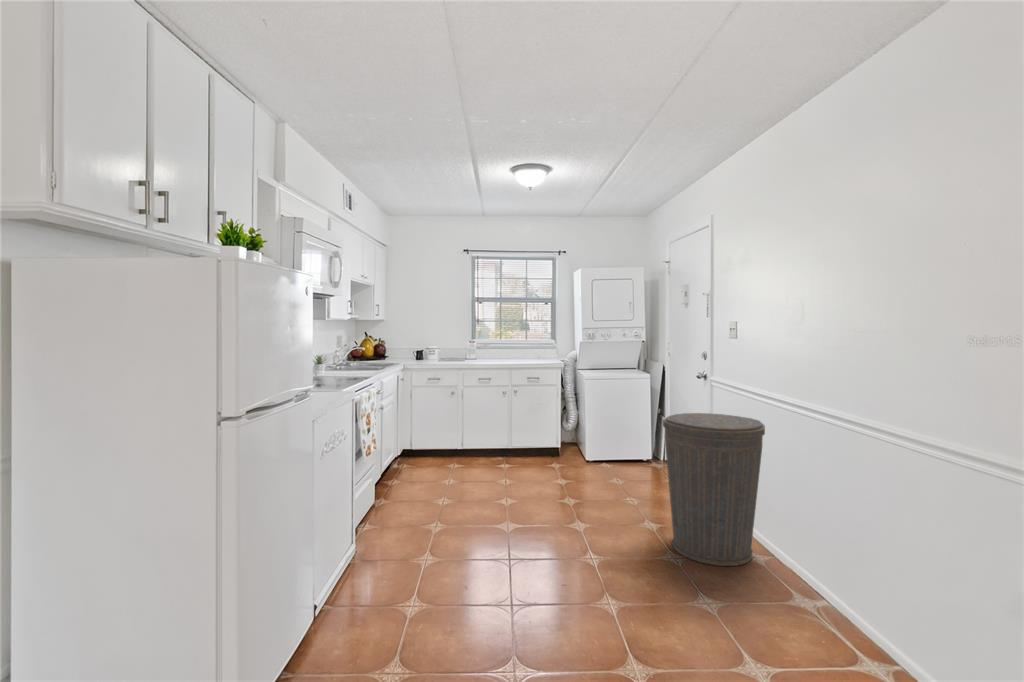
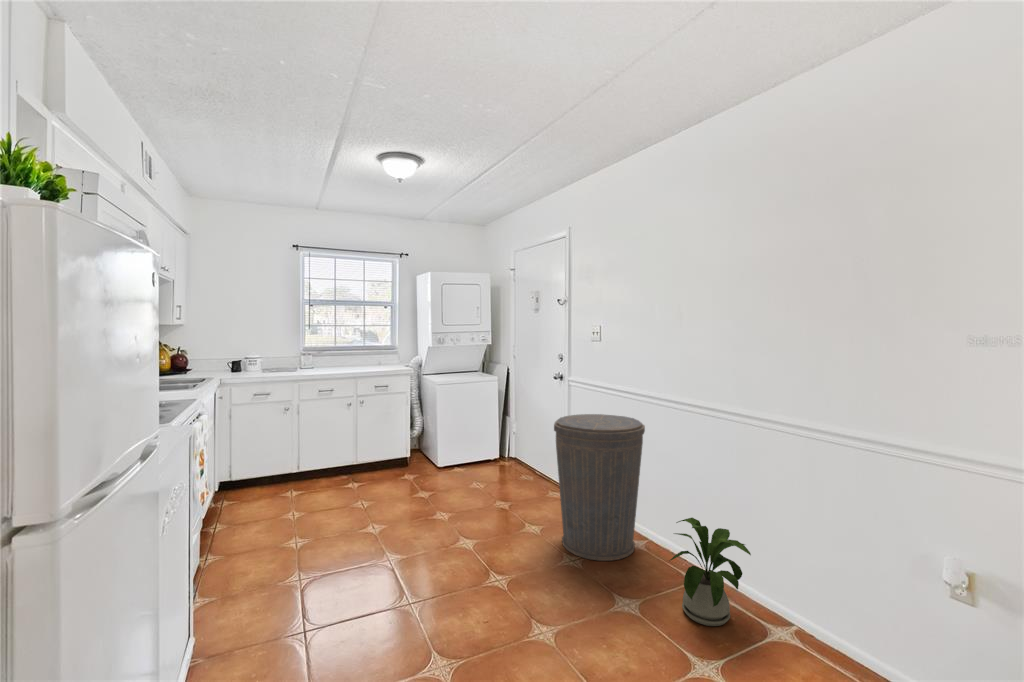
house plant: none [750,526,846,644] -> present [670,518,751,626]

